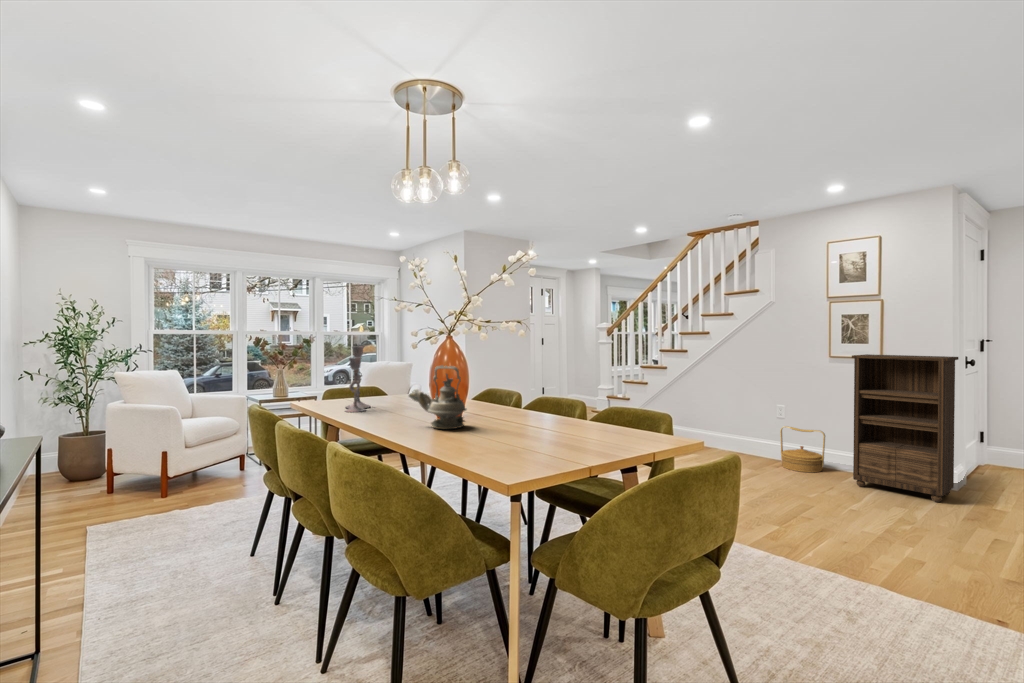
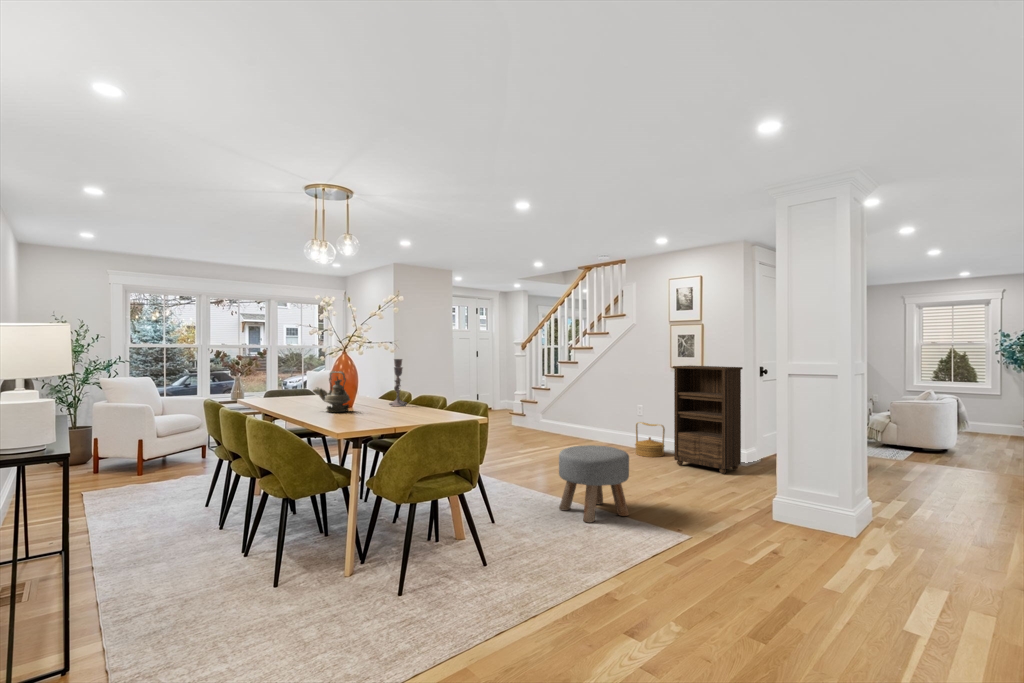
candlestick: present [345,346,370,412] -> present [389,359,406,406]
ottoman: none [768,473,893,602] -> present [559,445,629,523]

